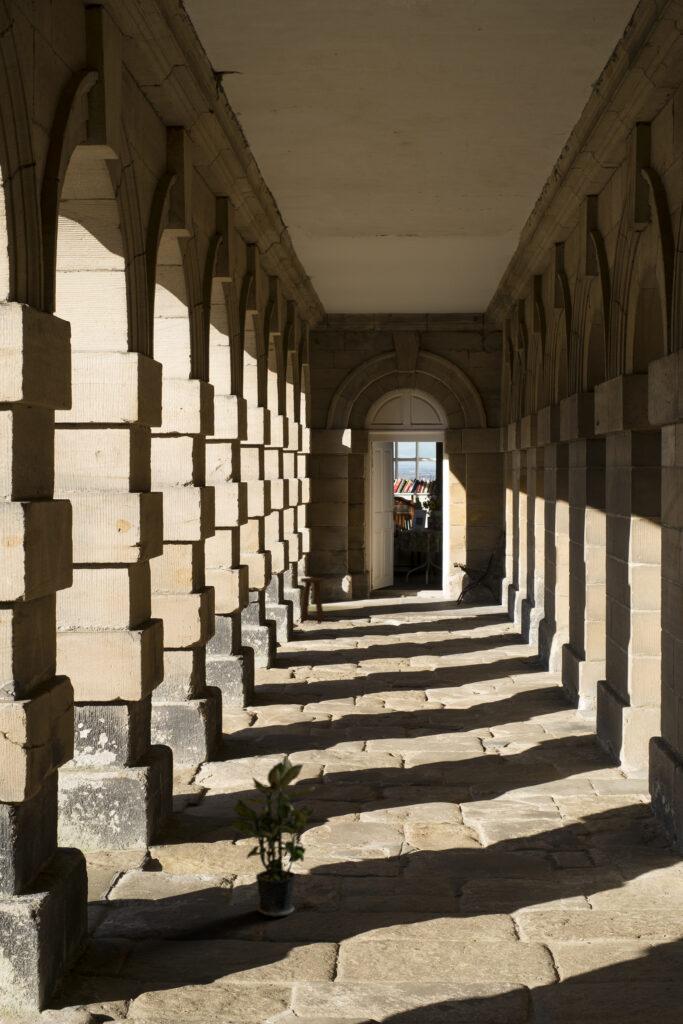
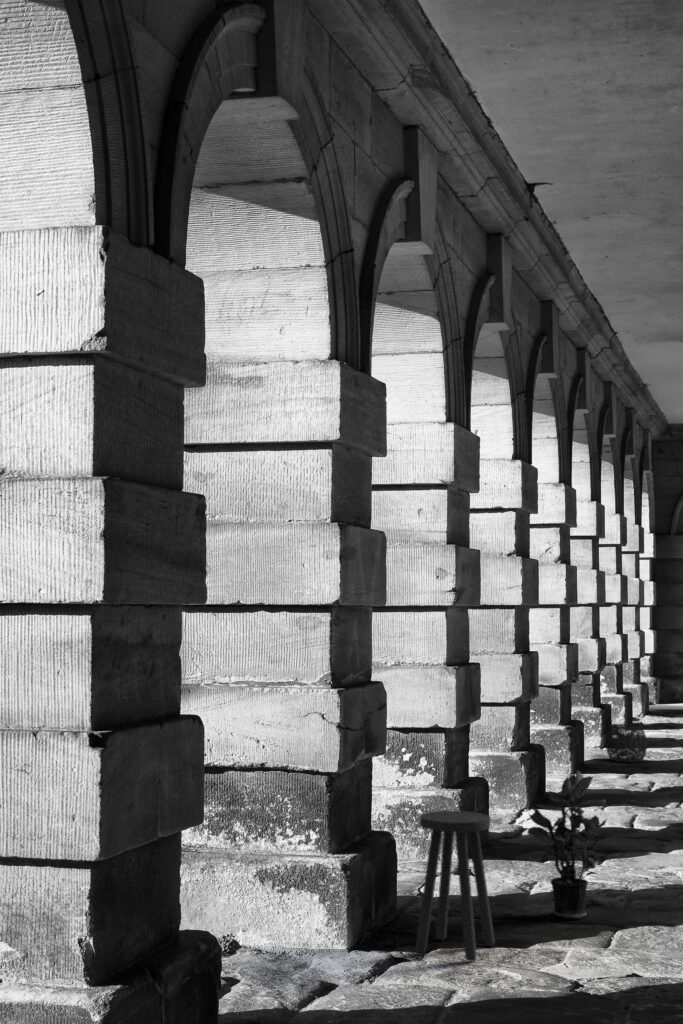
stool: present [301,578,324,623] -> present [415,811,495,961]
woven basket: none [274,646,317,688] -> present [606,724,647,763]

